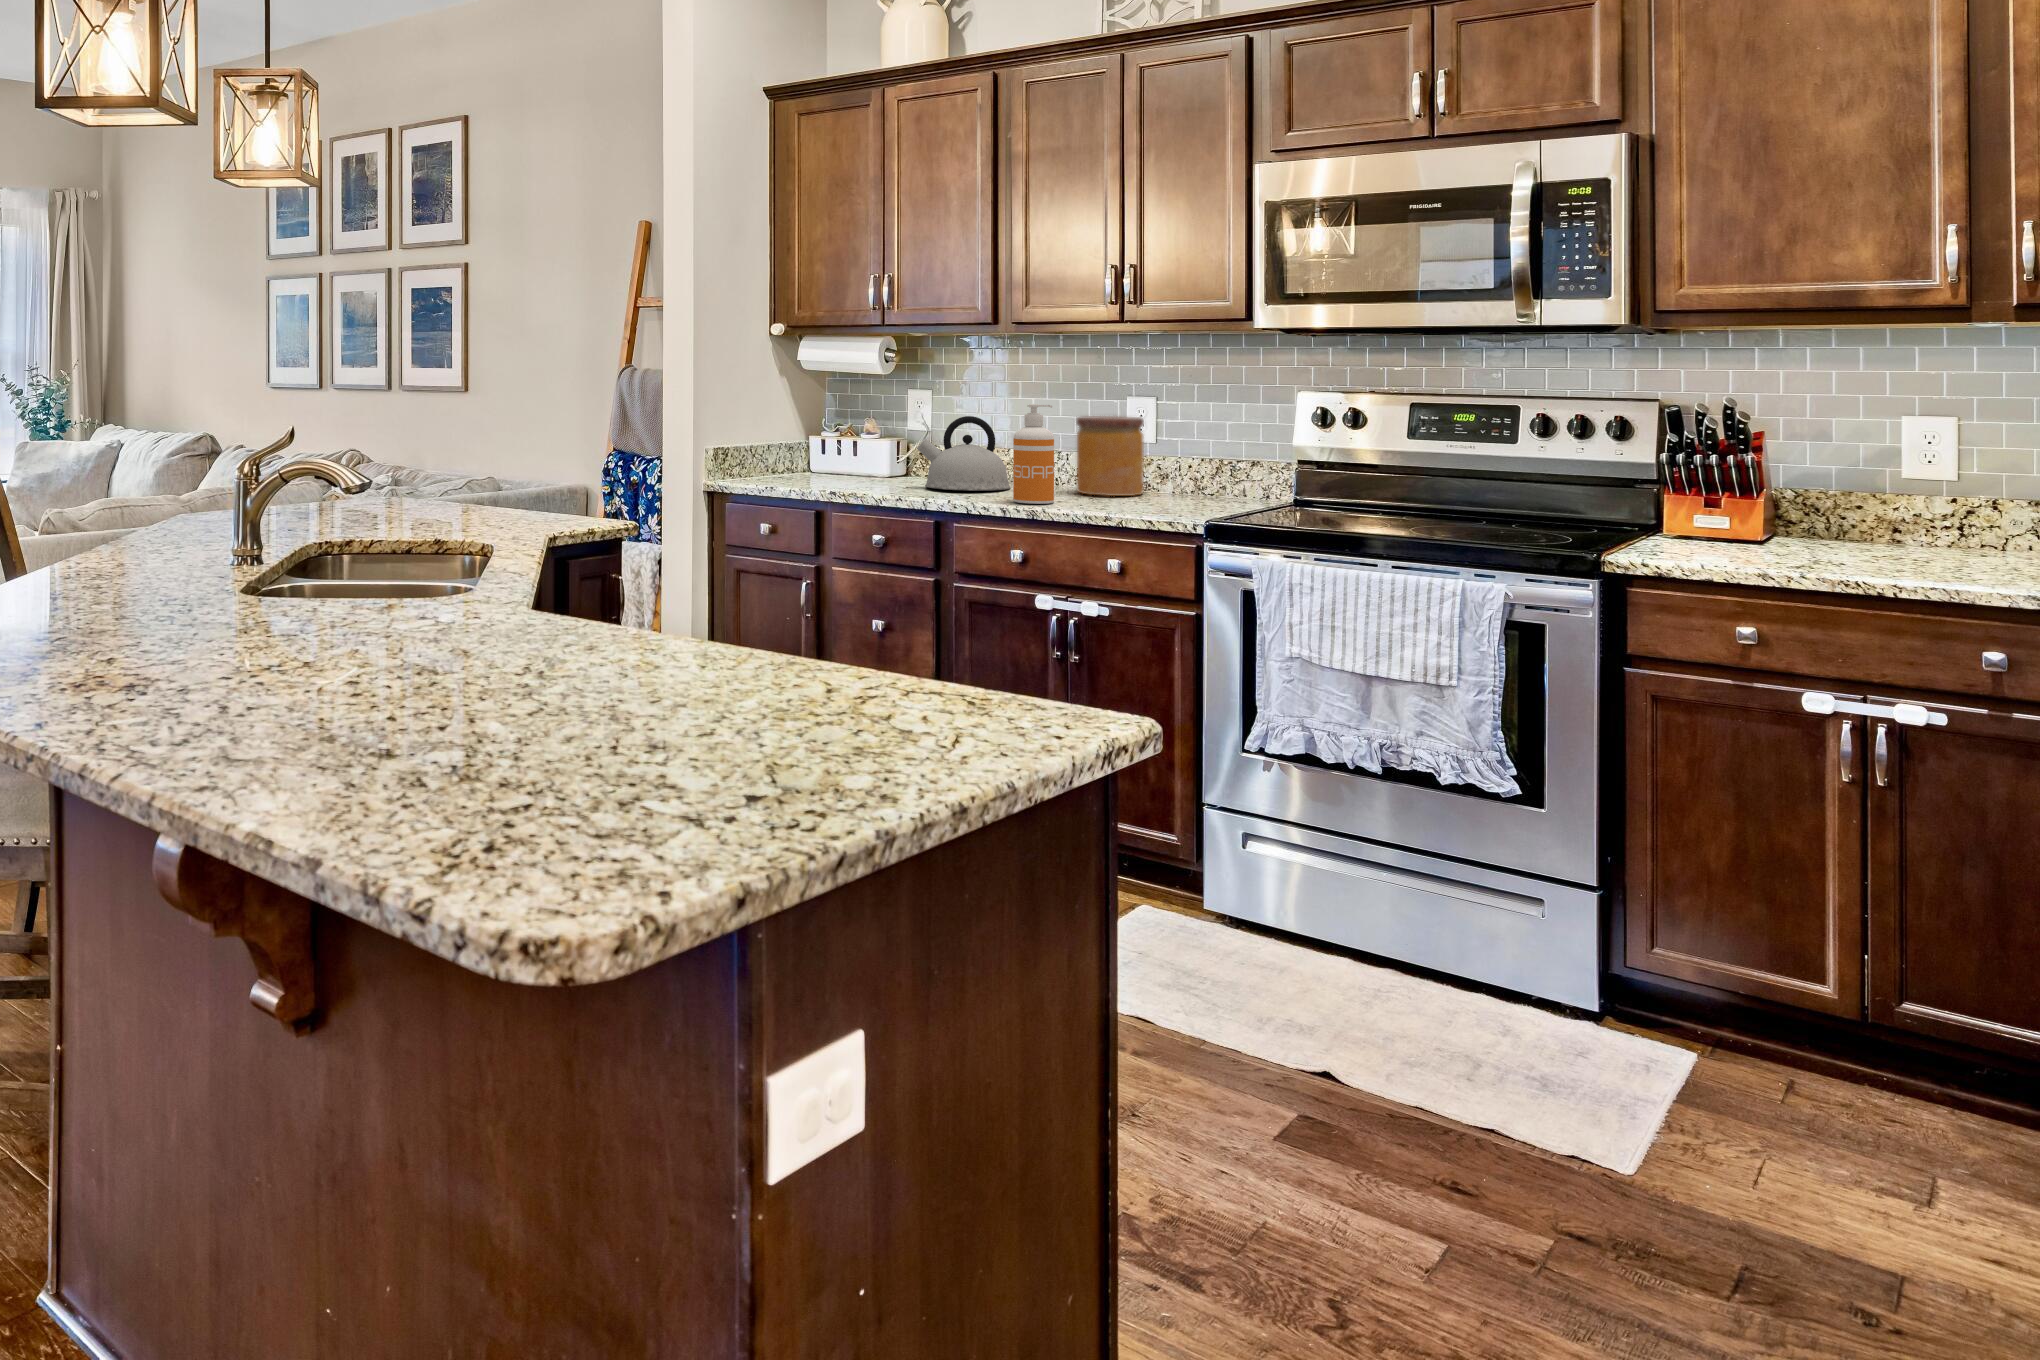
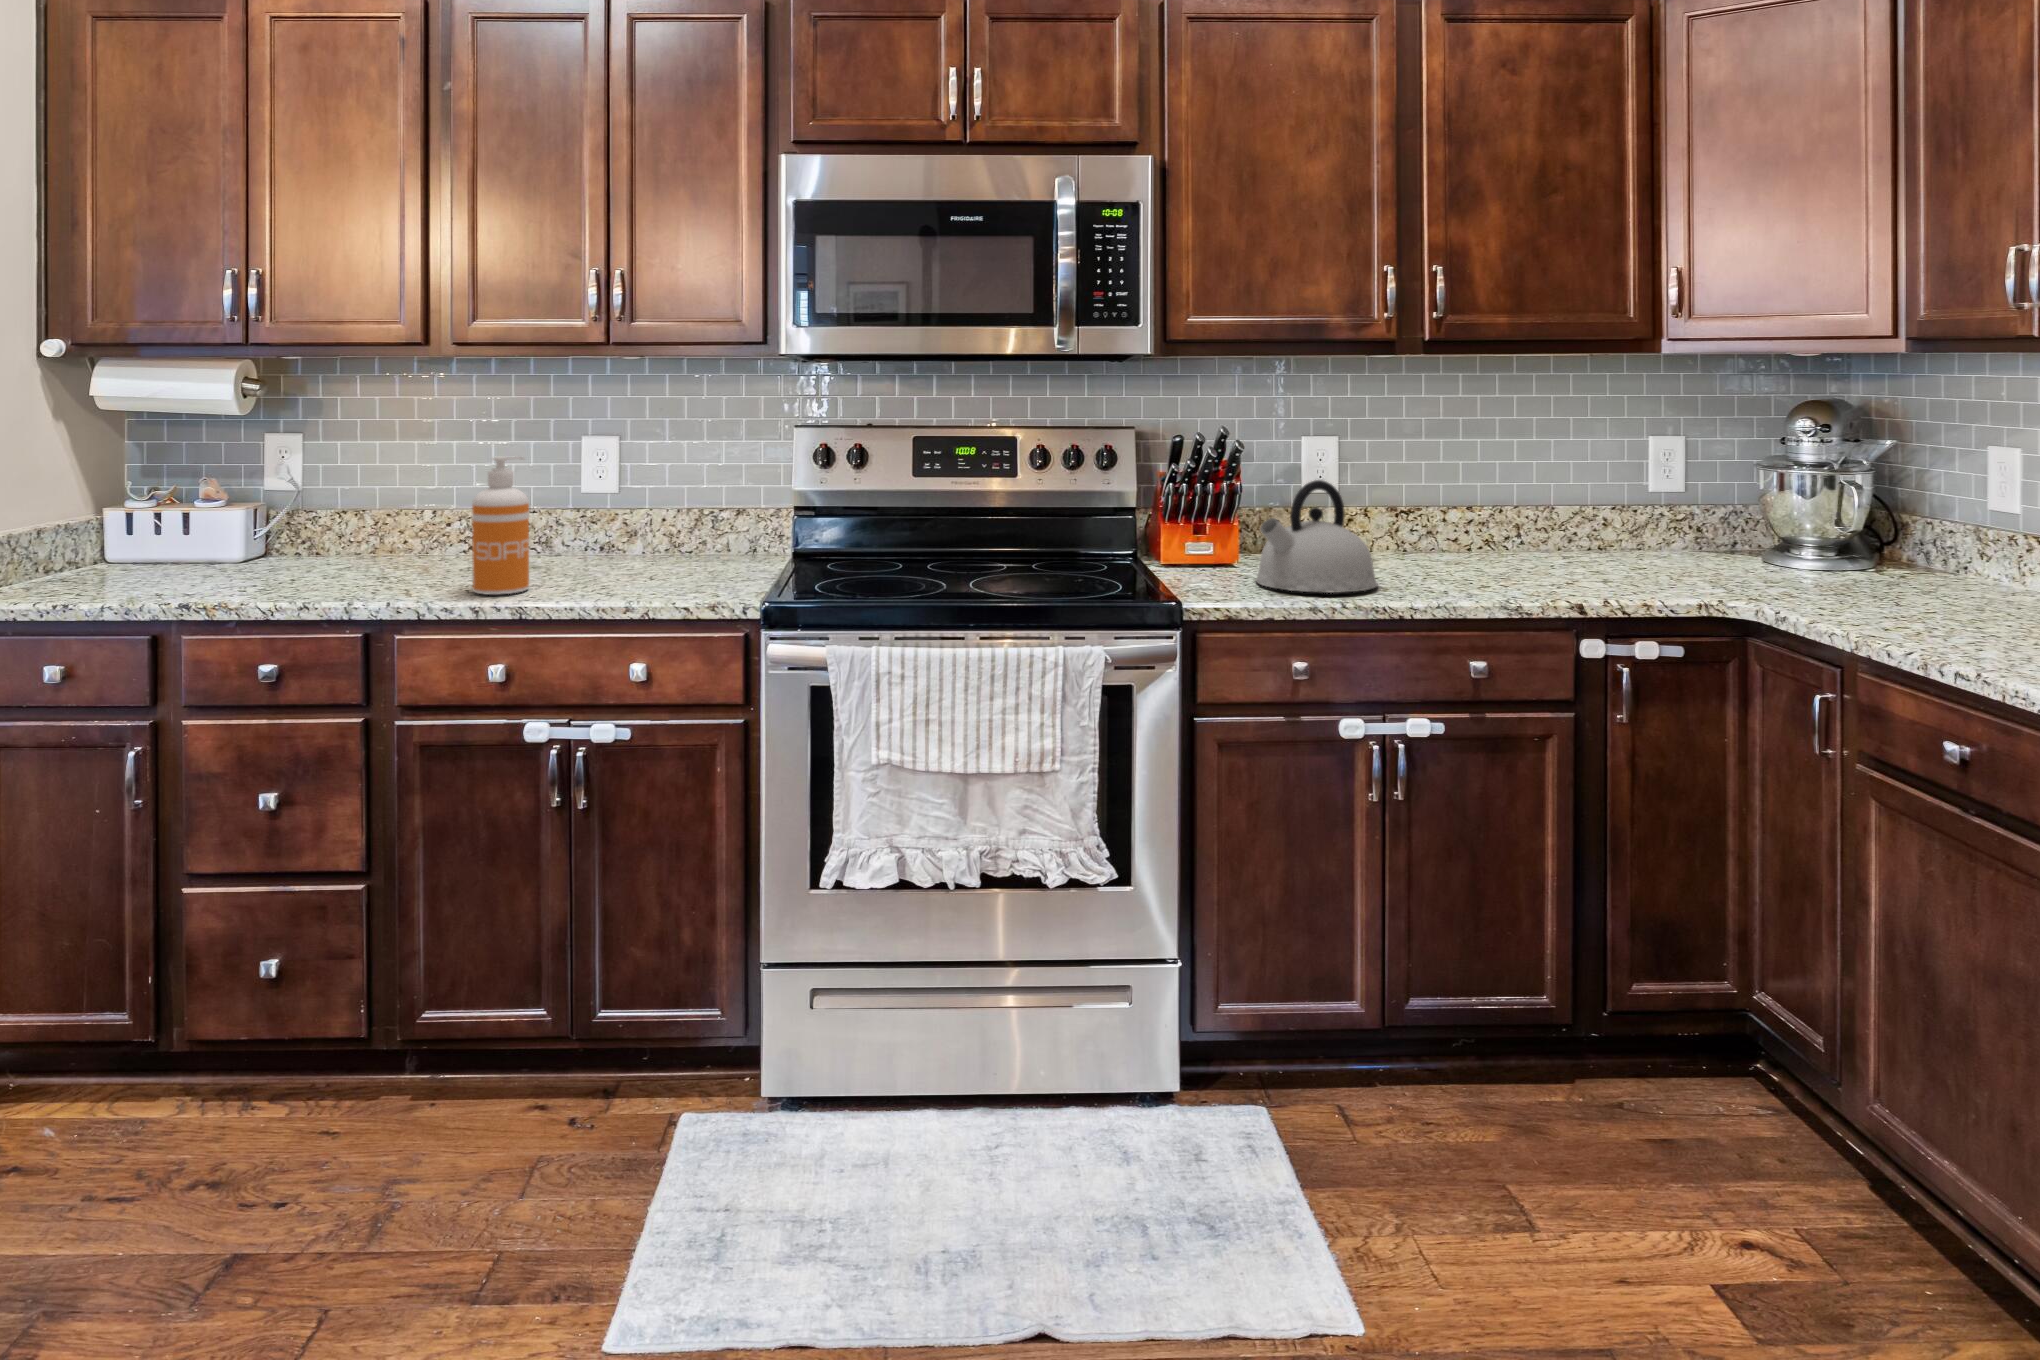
kettle: present [917,416,1010,491] -> present [1256,480,1378,593]
jar: present [1076,416,1144,496] -> none [535,463,619,569]

